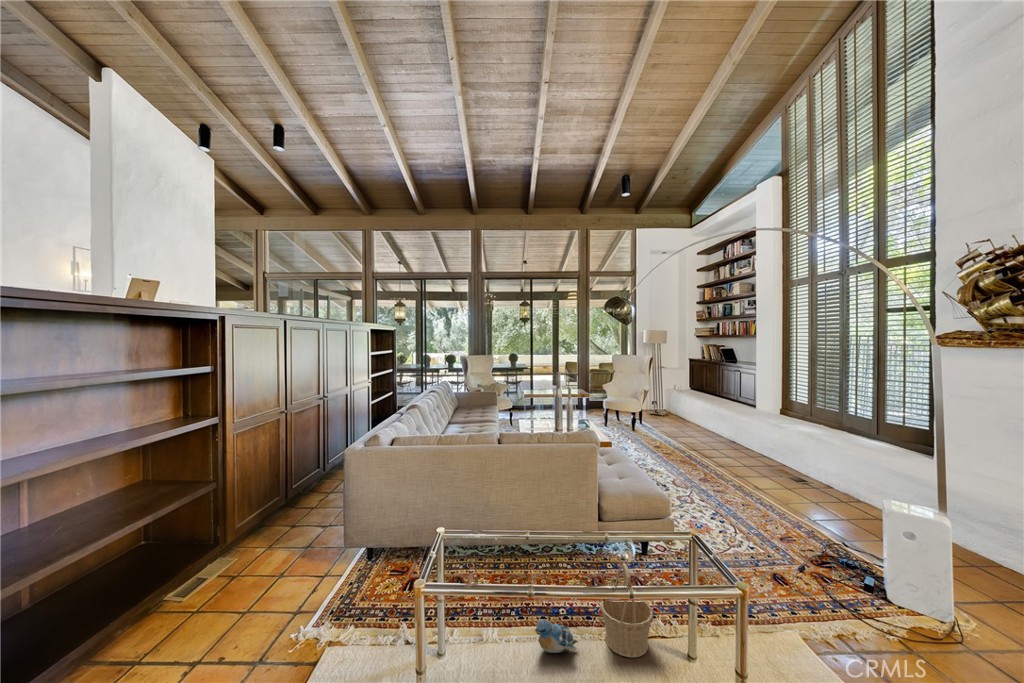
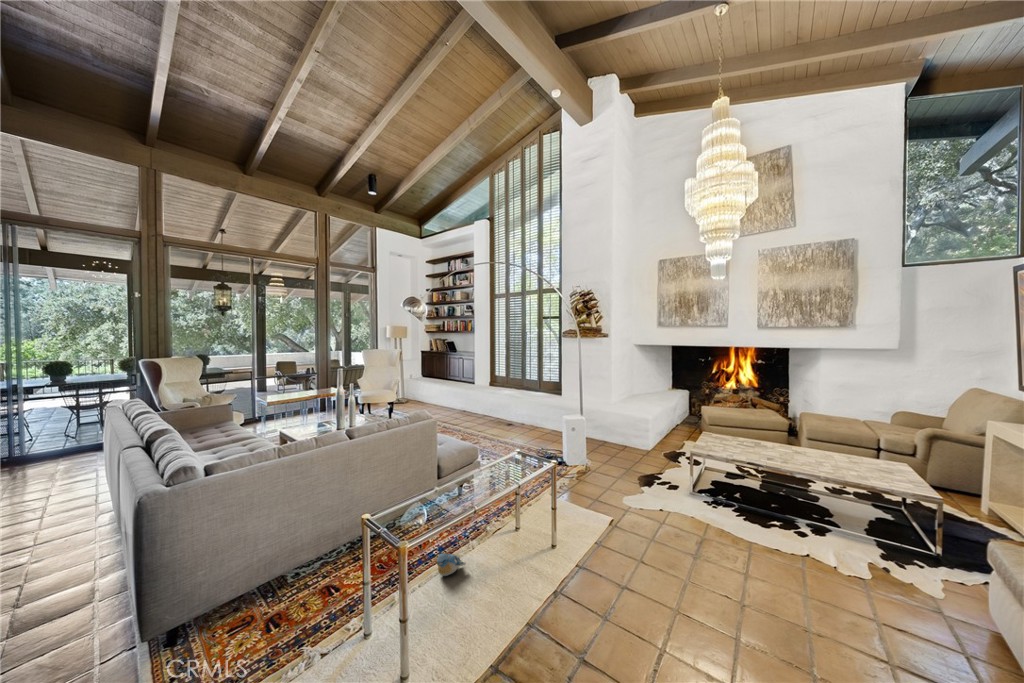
basket: present [601,563,653,658] -> none [469,496,504,556]

